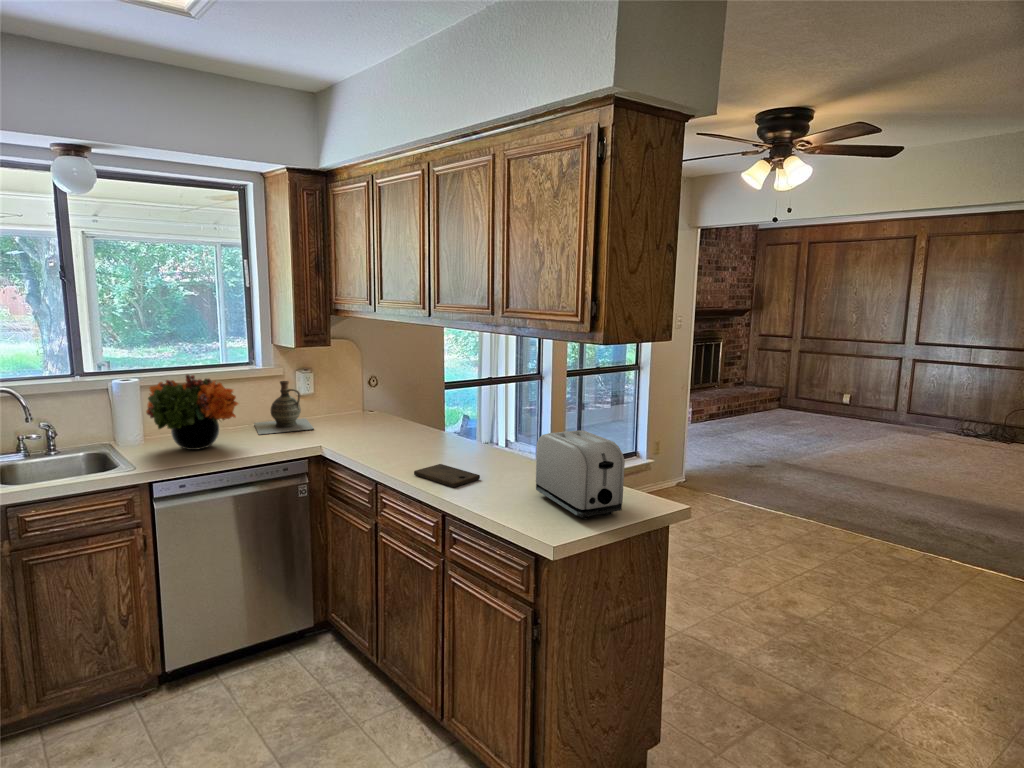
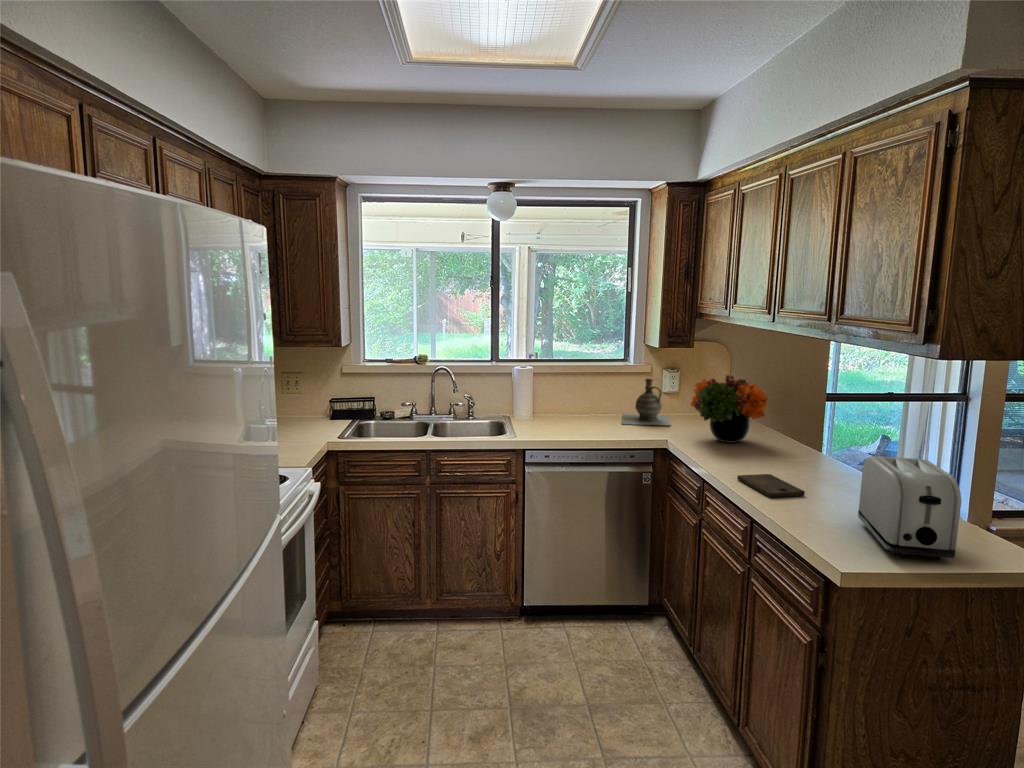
flower arrangement: present [146,374,238,450] -> present [691,375,768,443]

